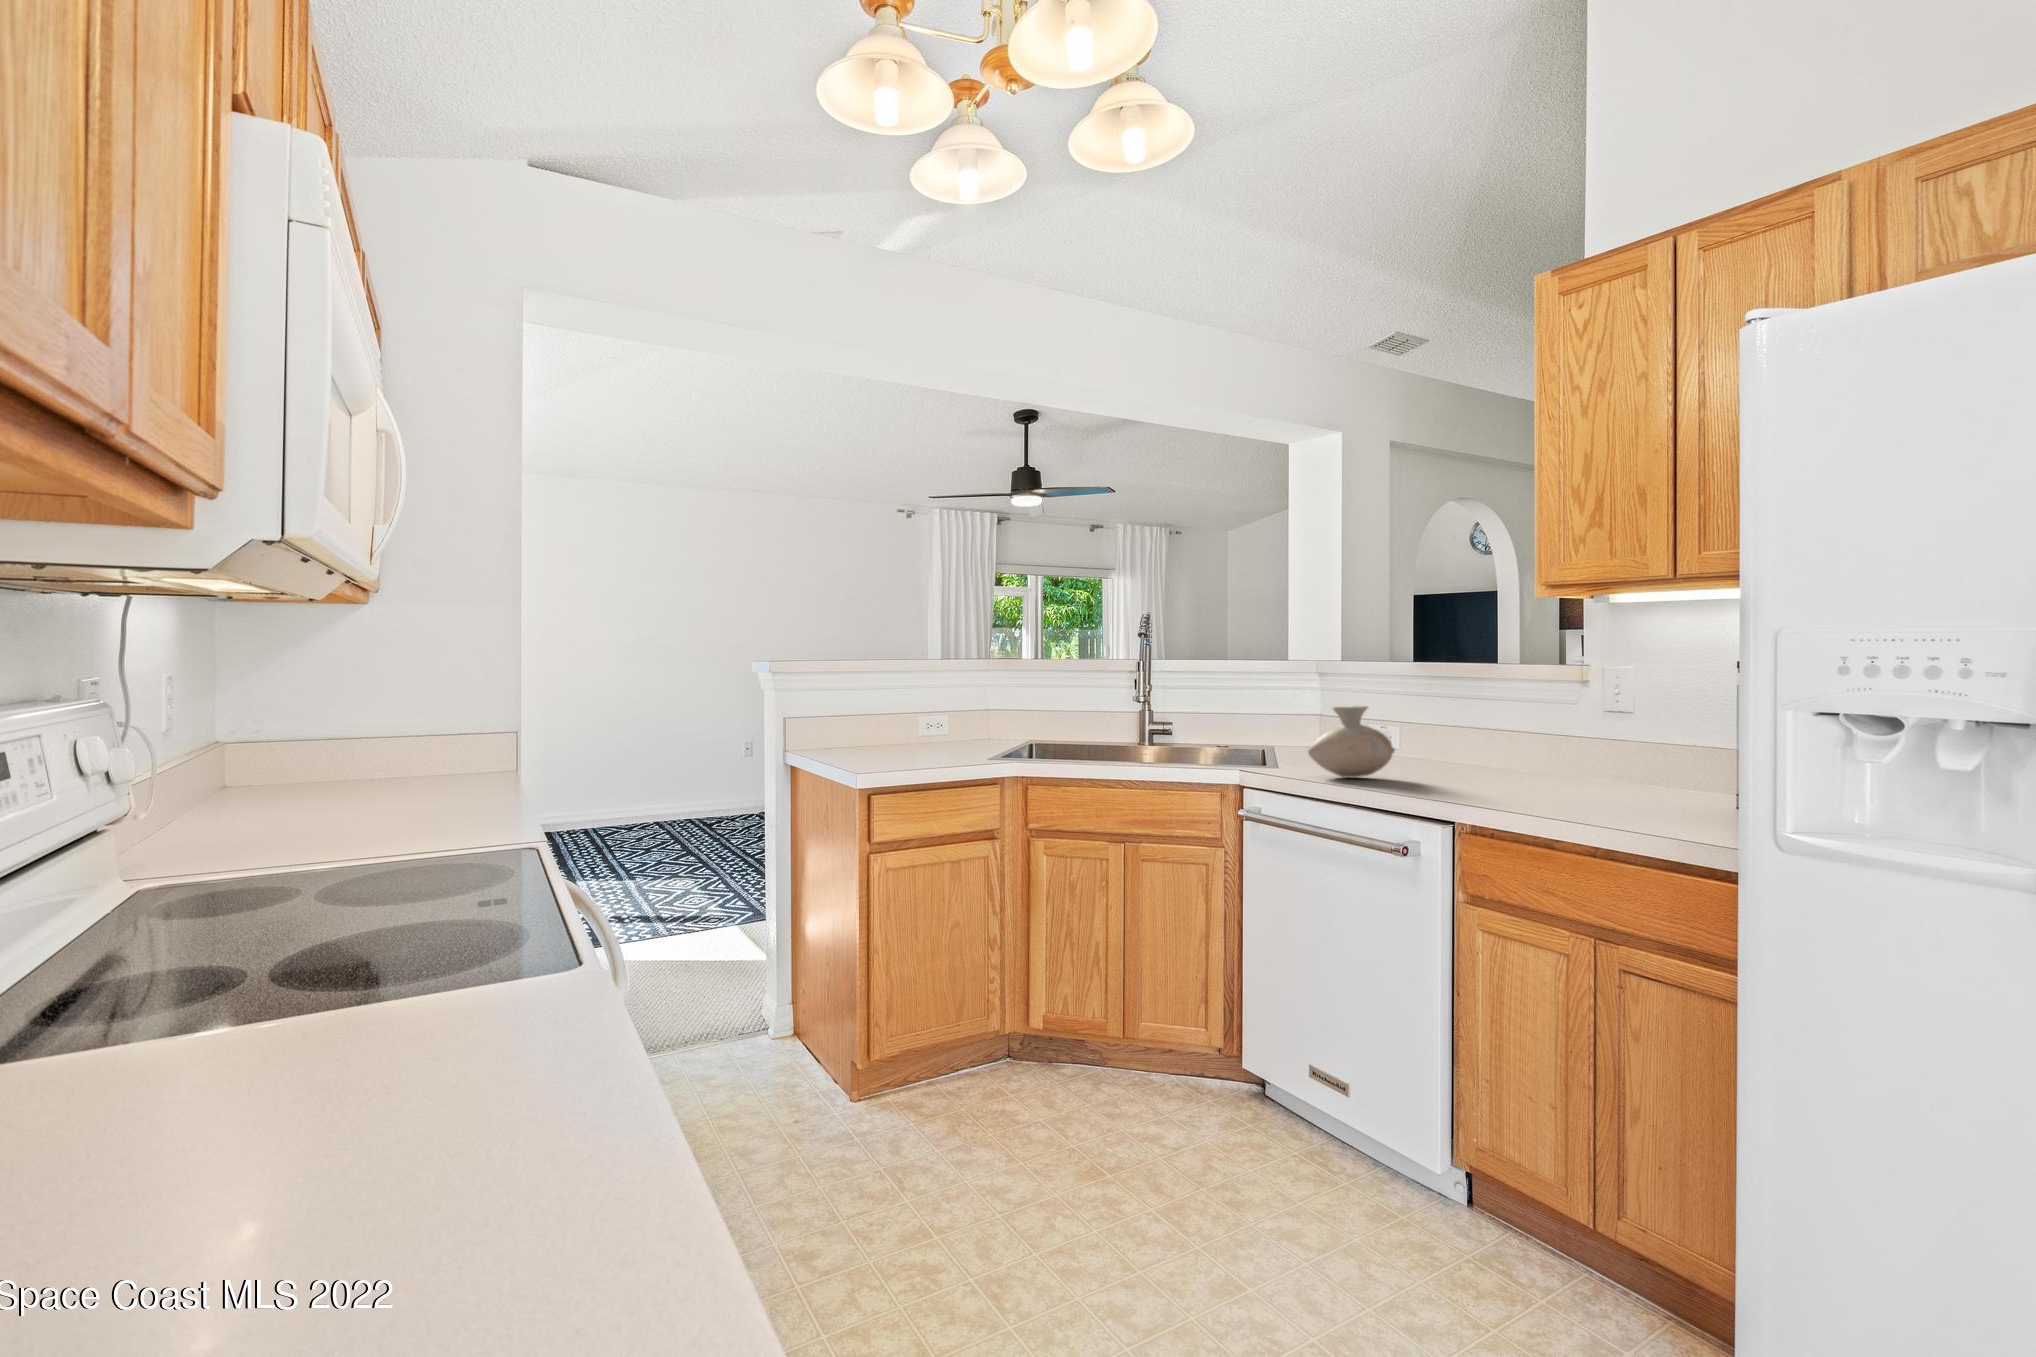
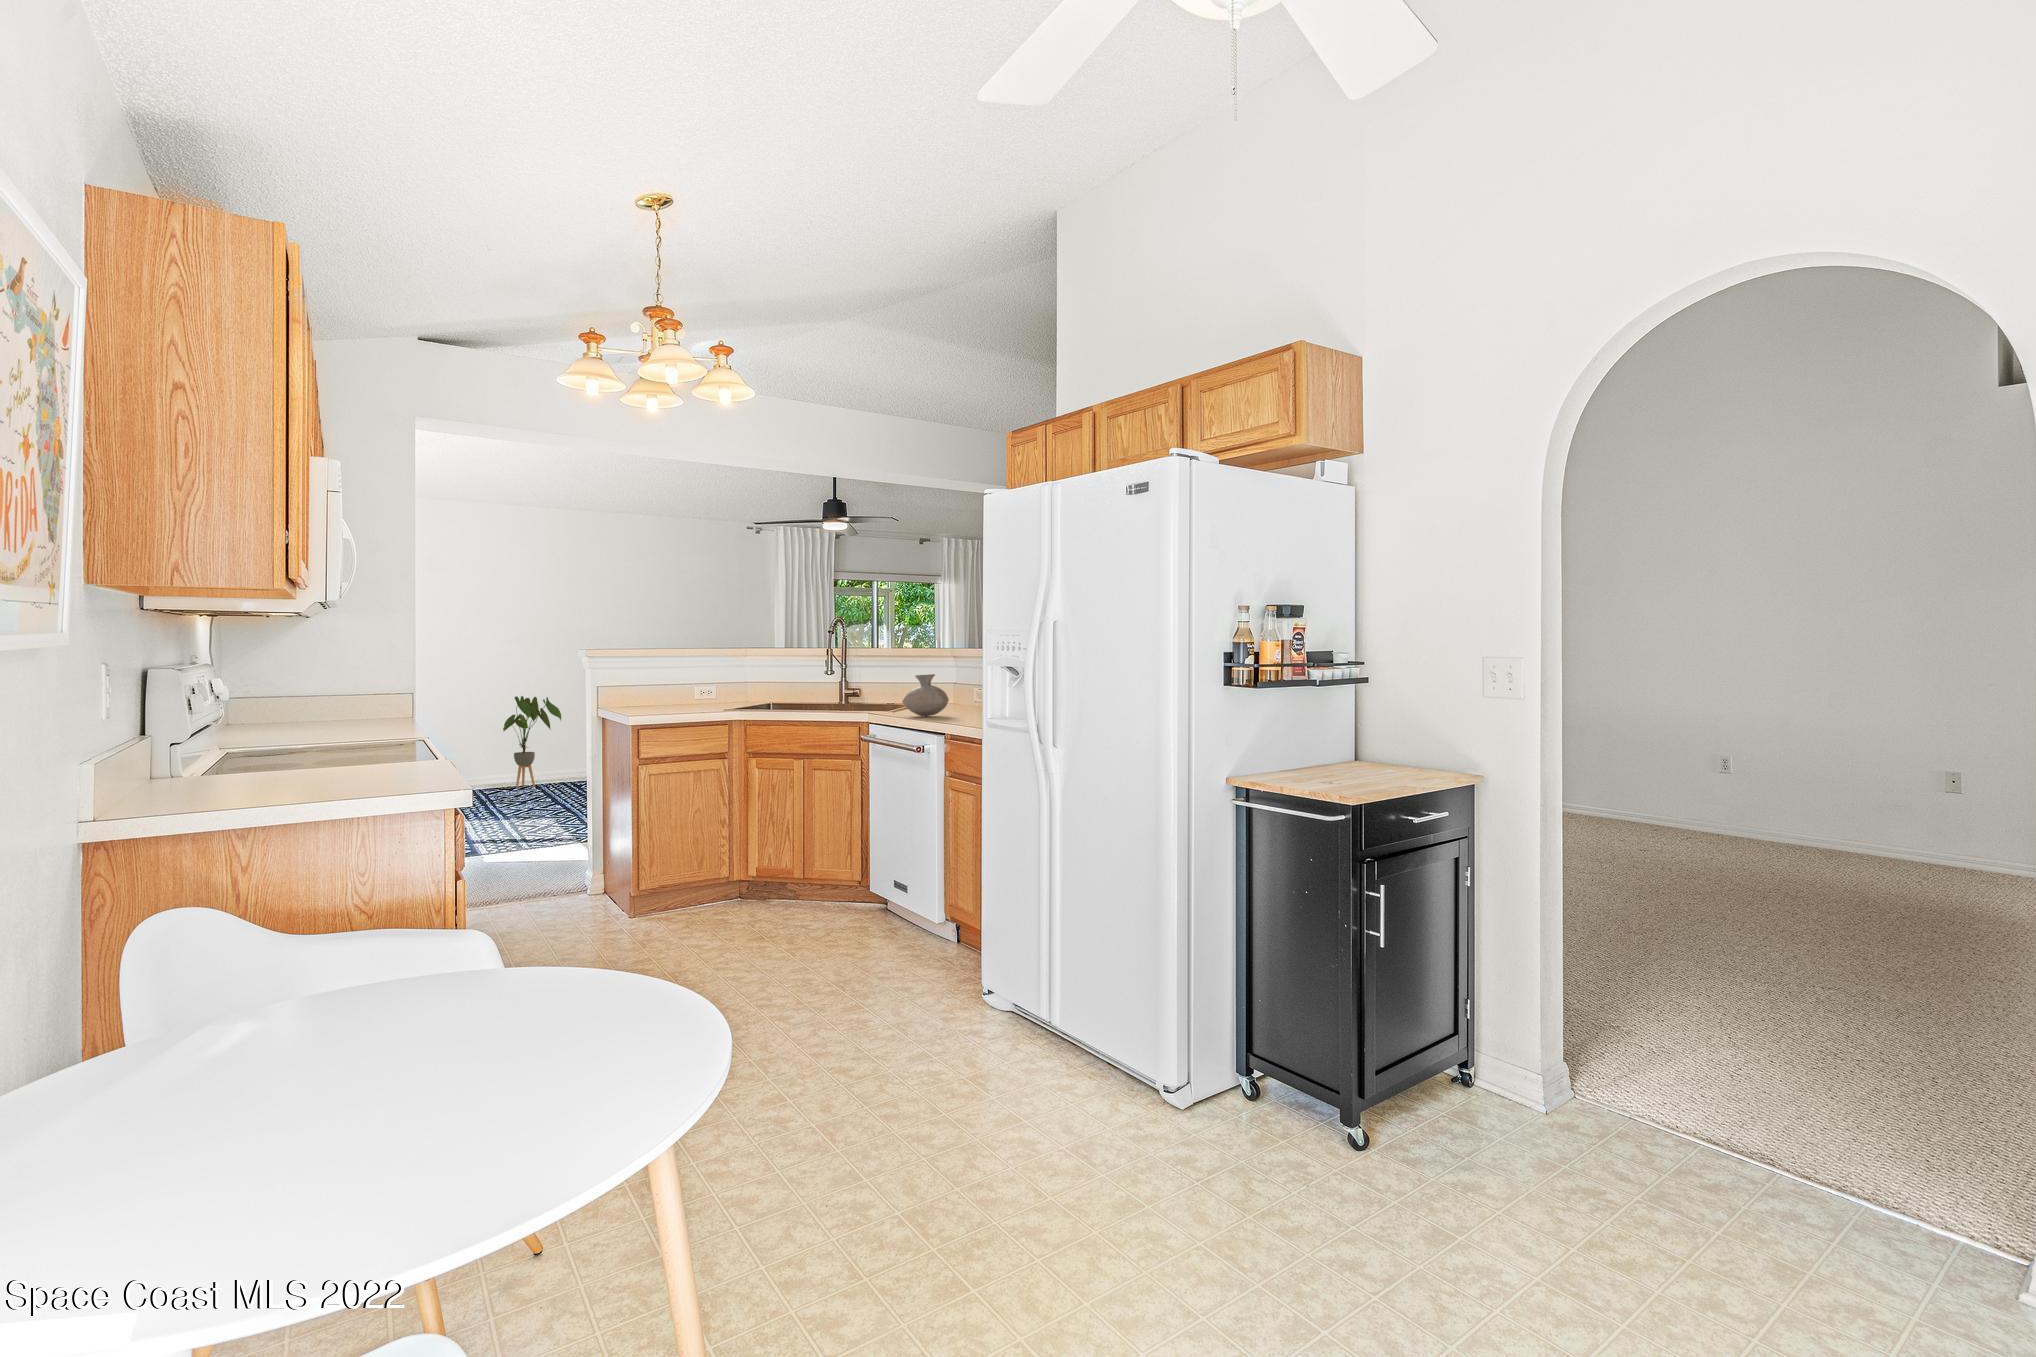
house plant: none [621,716,688,827] -> present [503,696,561,788]

